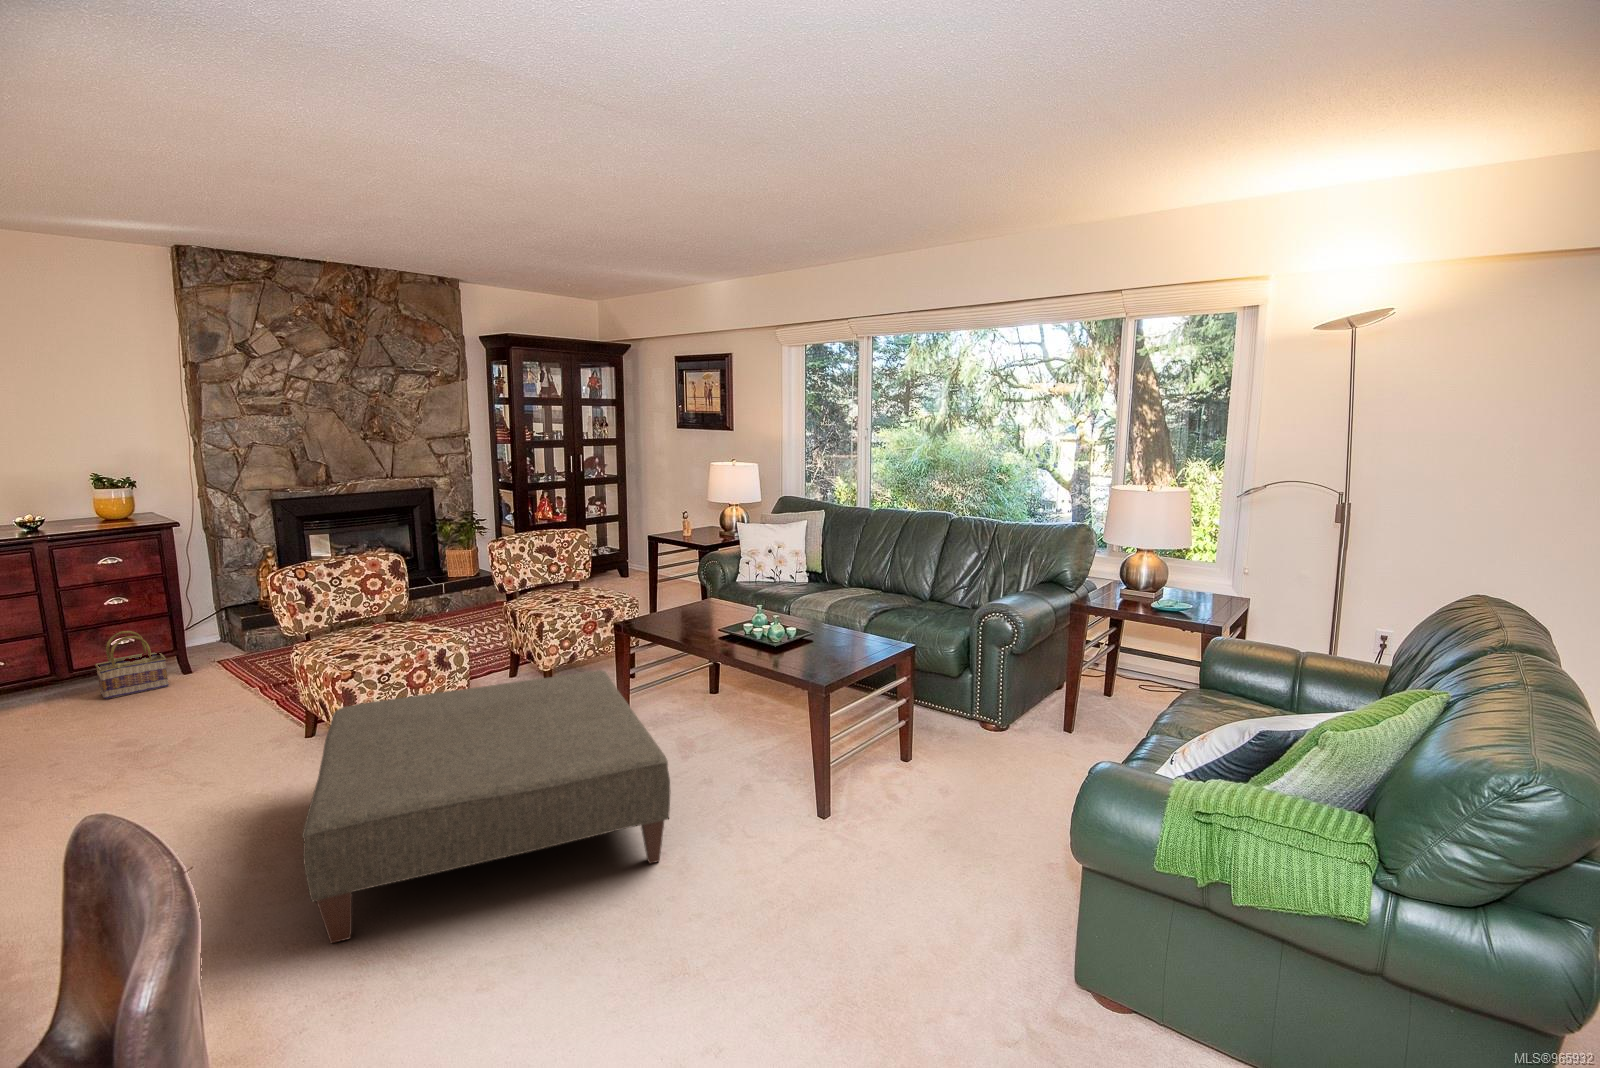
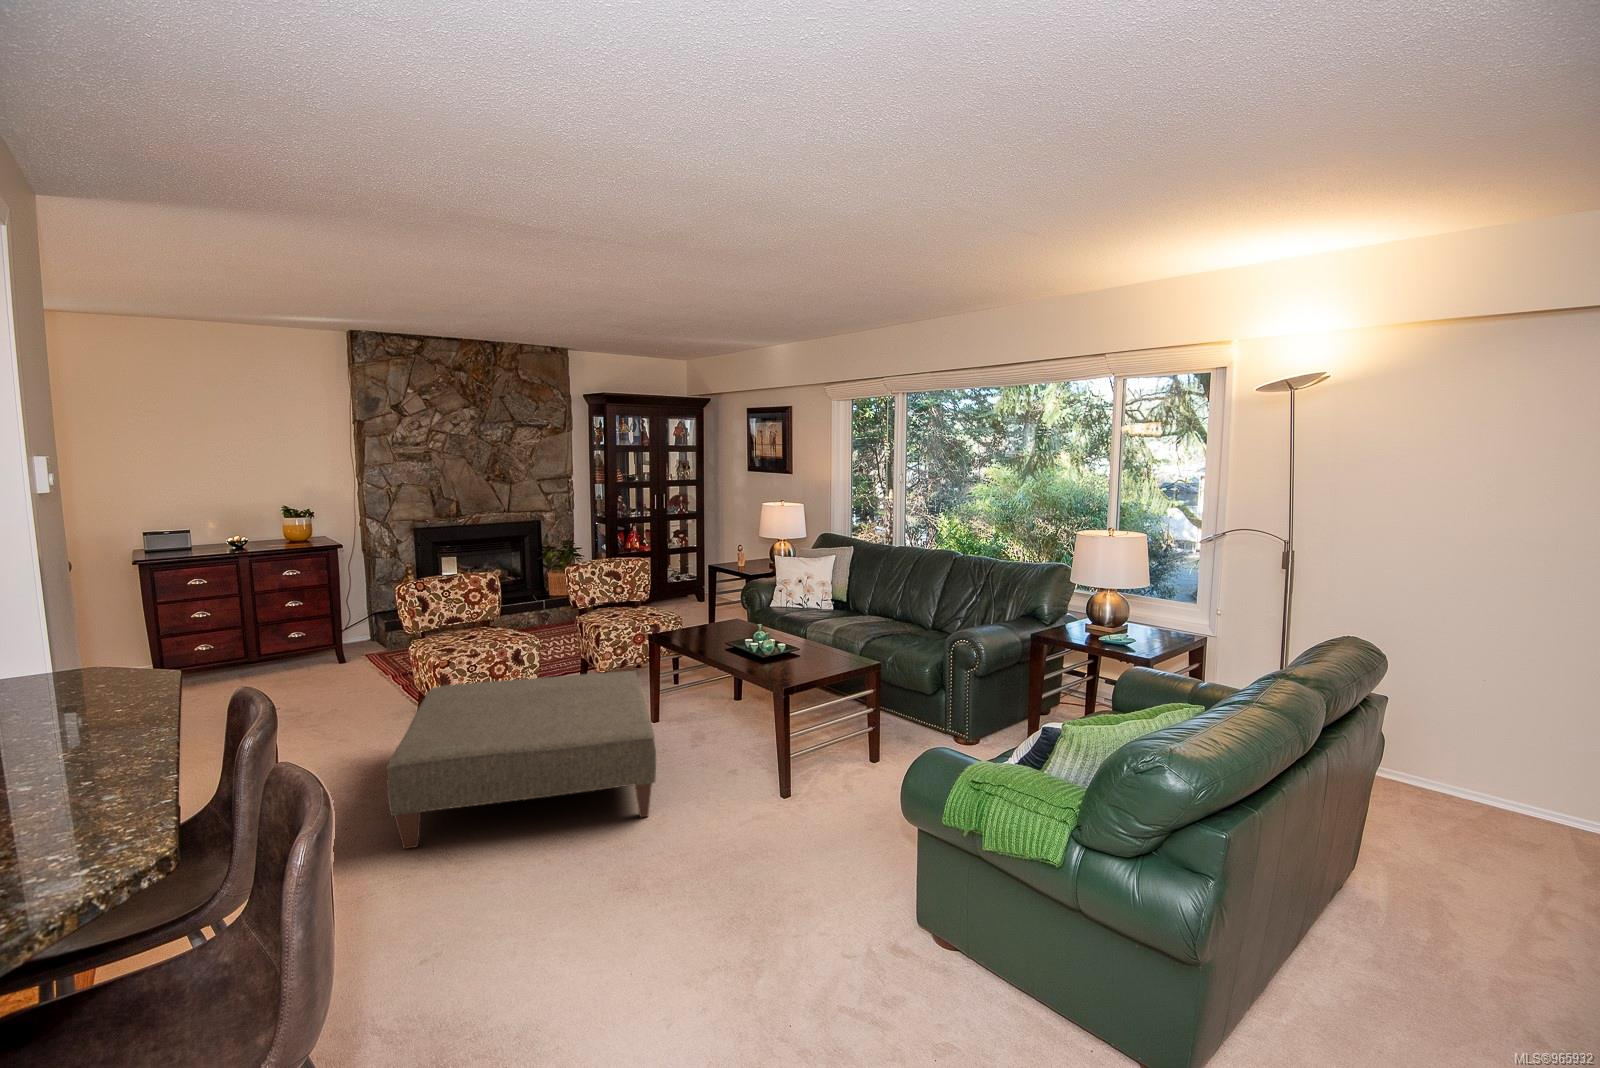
basket: present [95,631,169,699] -> none [278,627,328,678]

